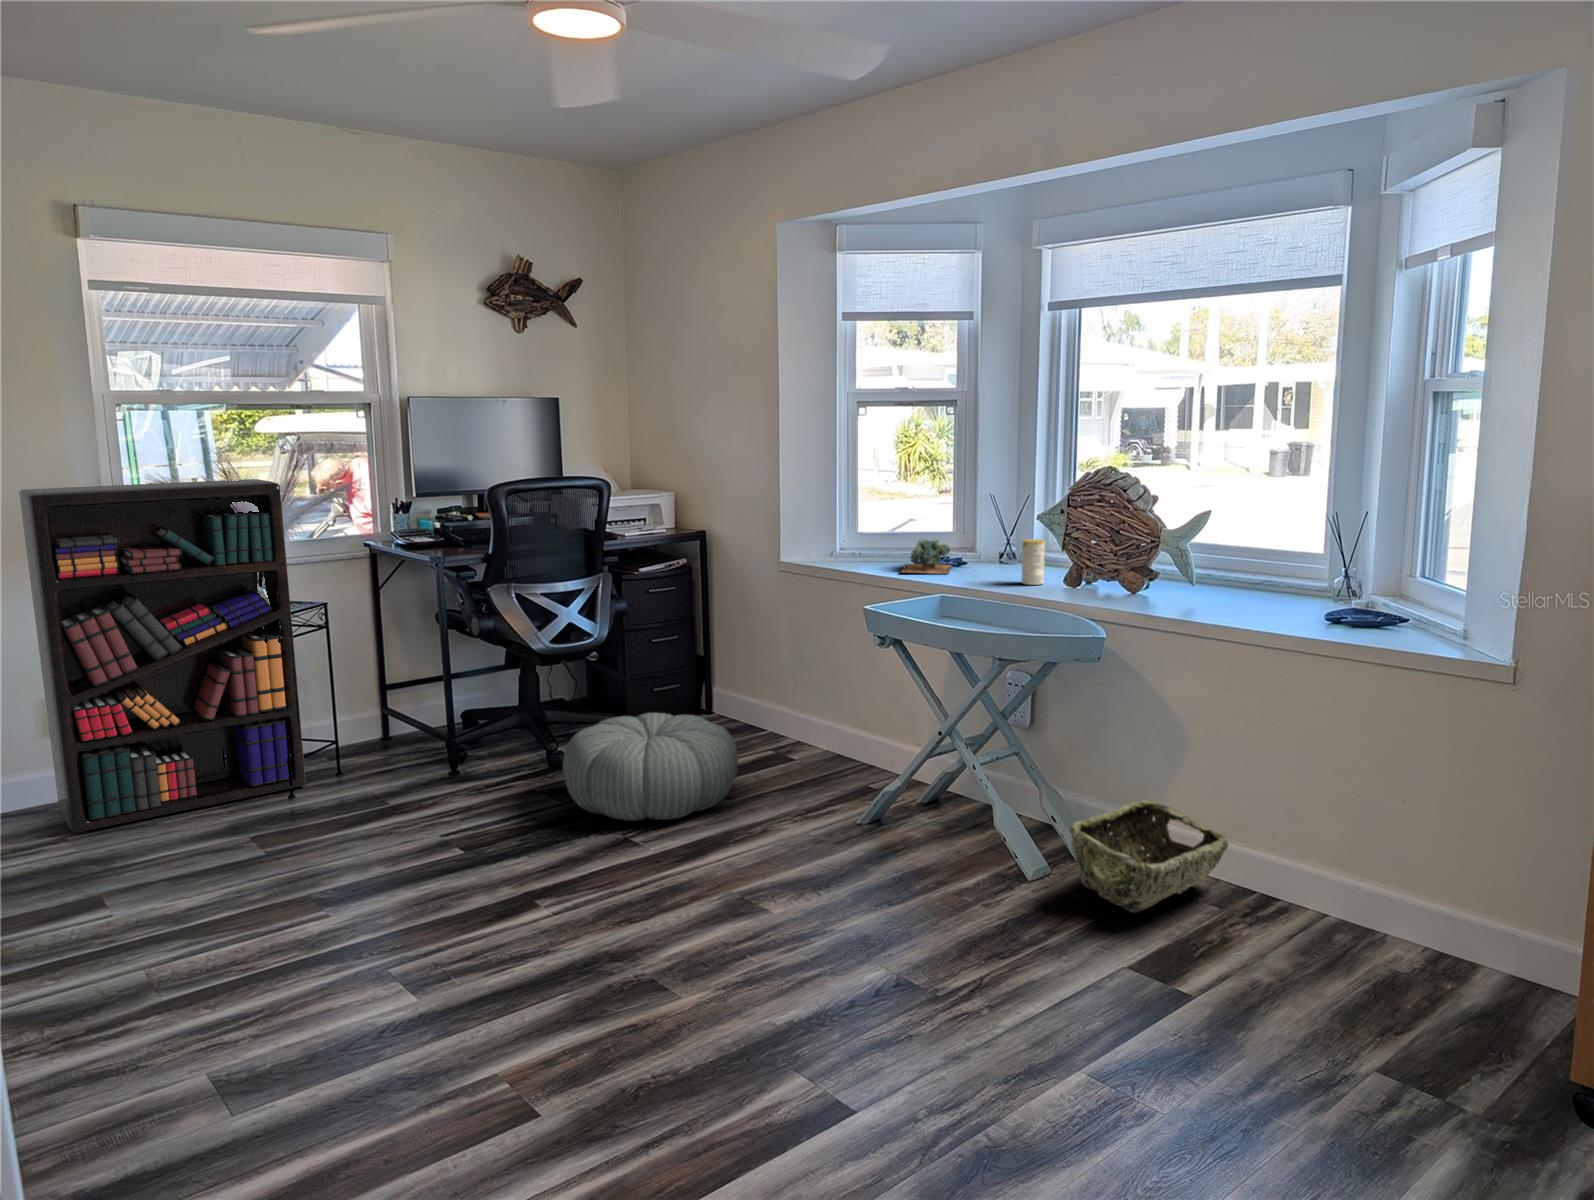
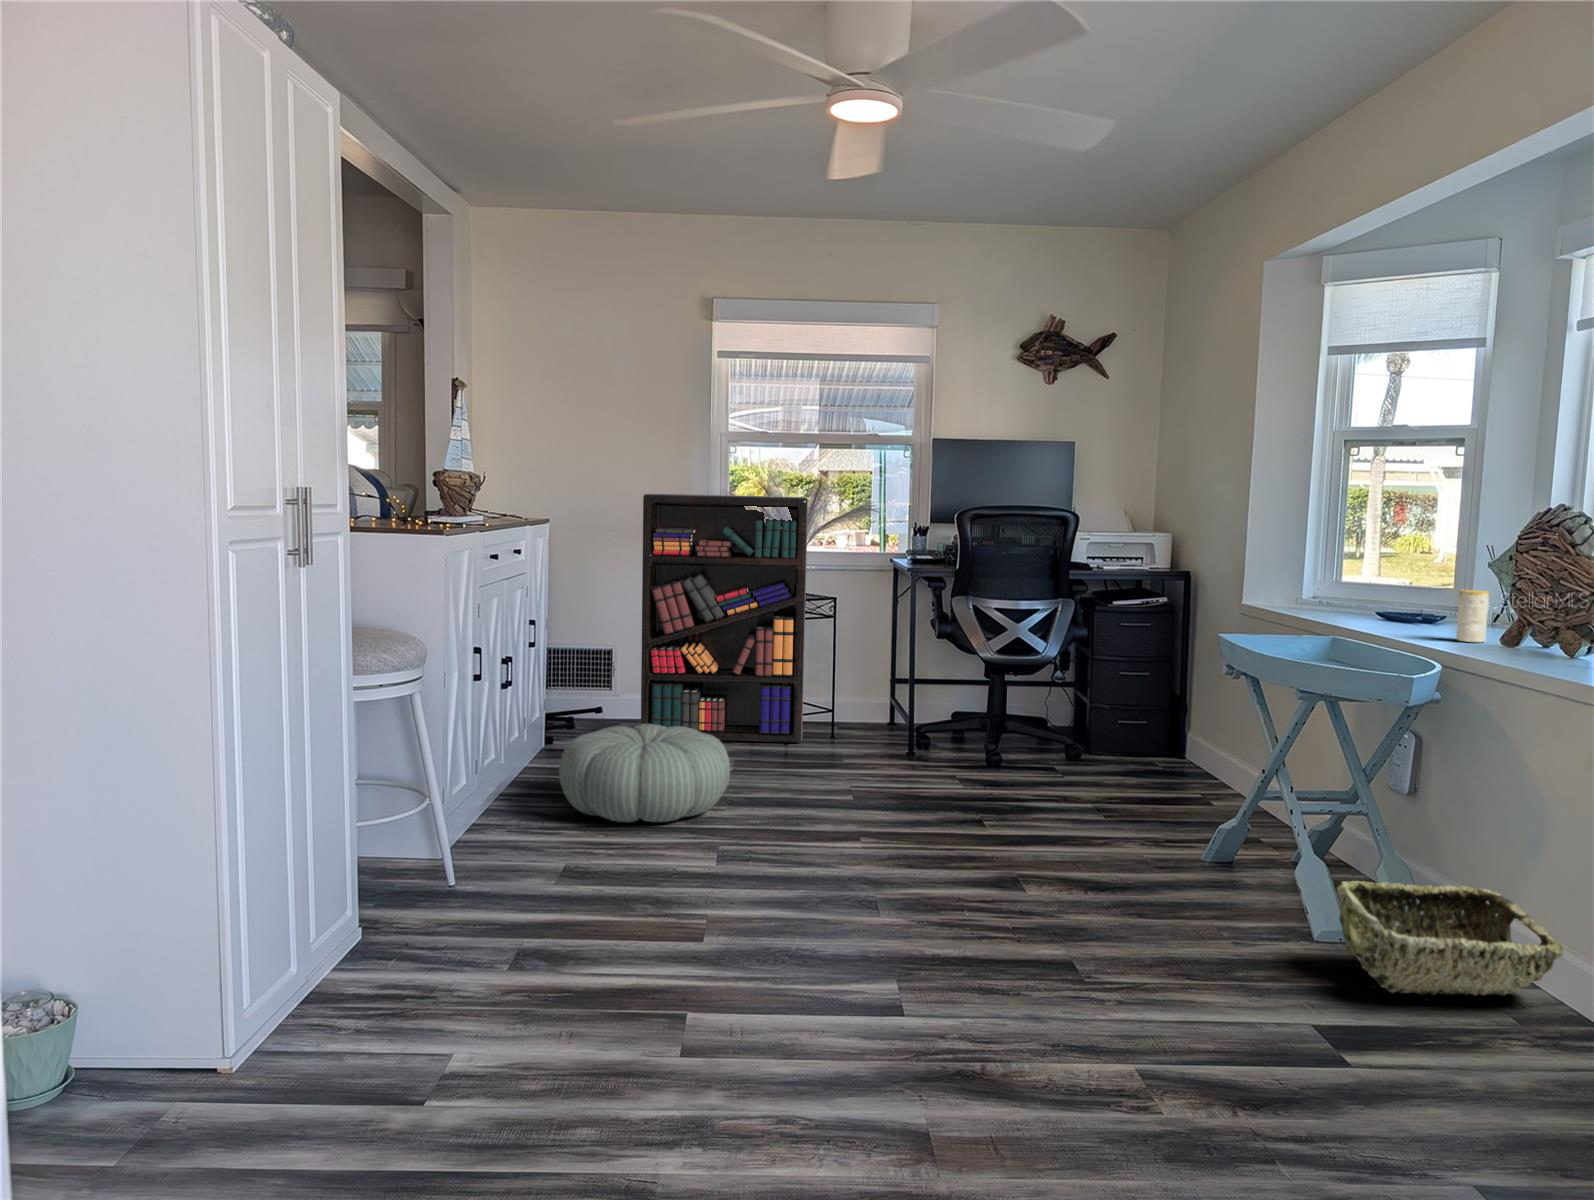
succulent plant: present [901,538,951,574] -> none [1343,587,1427,627]
pouf: present [563,713,738,821] -> present [559,724,730,822]

